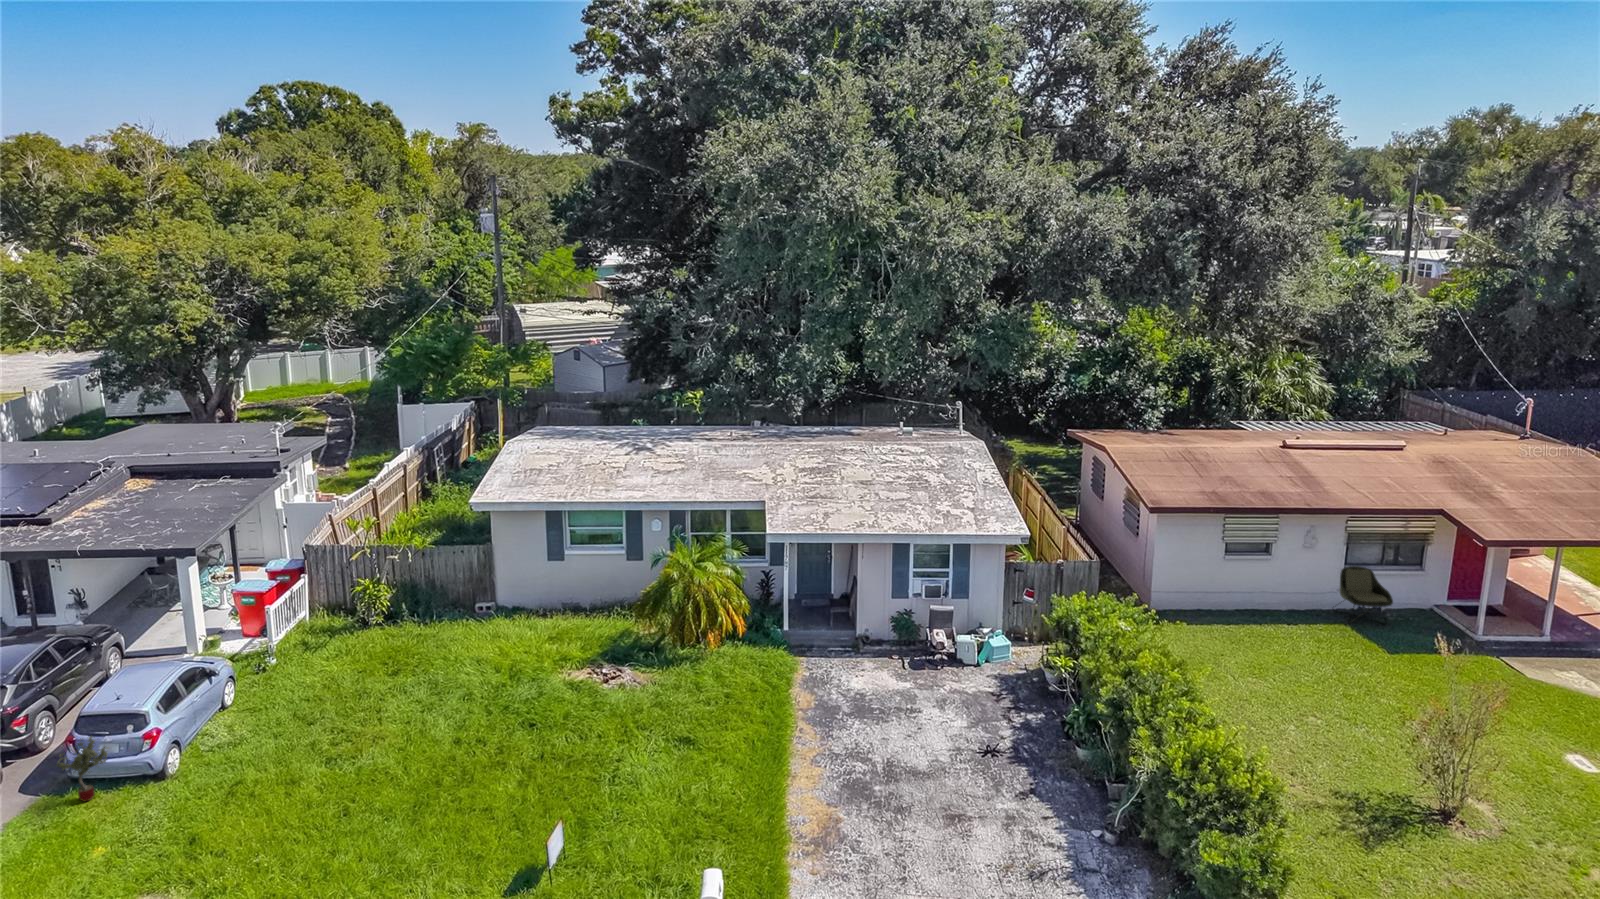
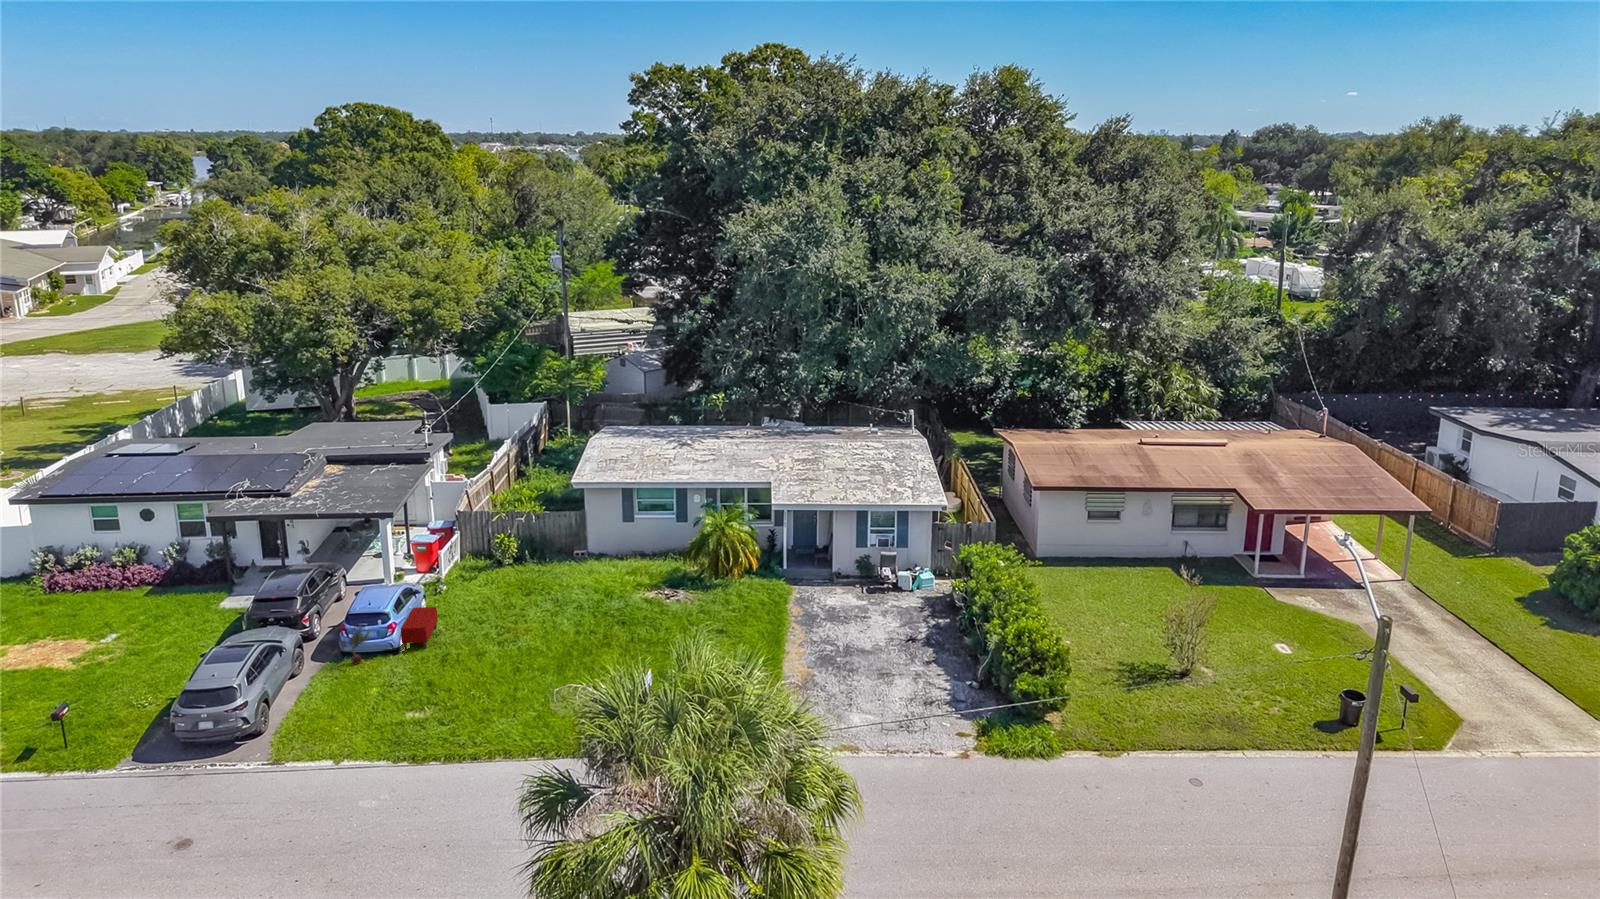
lounge chair: present [1339,566,1393,623] -> none [1162,527,1200,568]
bench: none [167,699,241,773] -> present [401,607,438,650]

